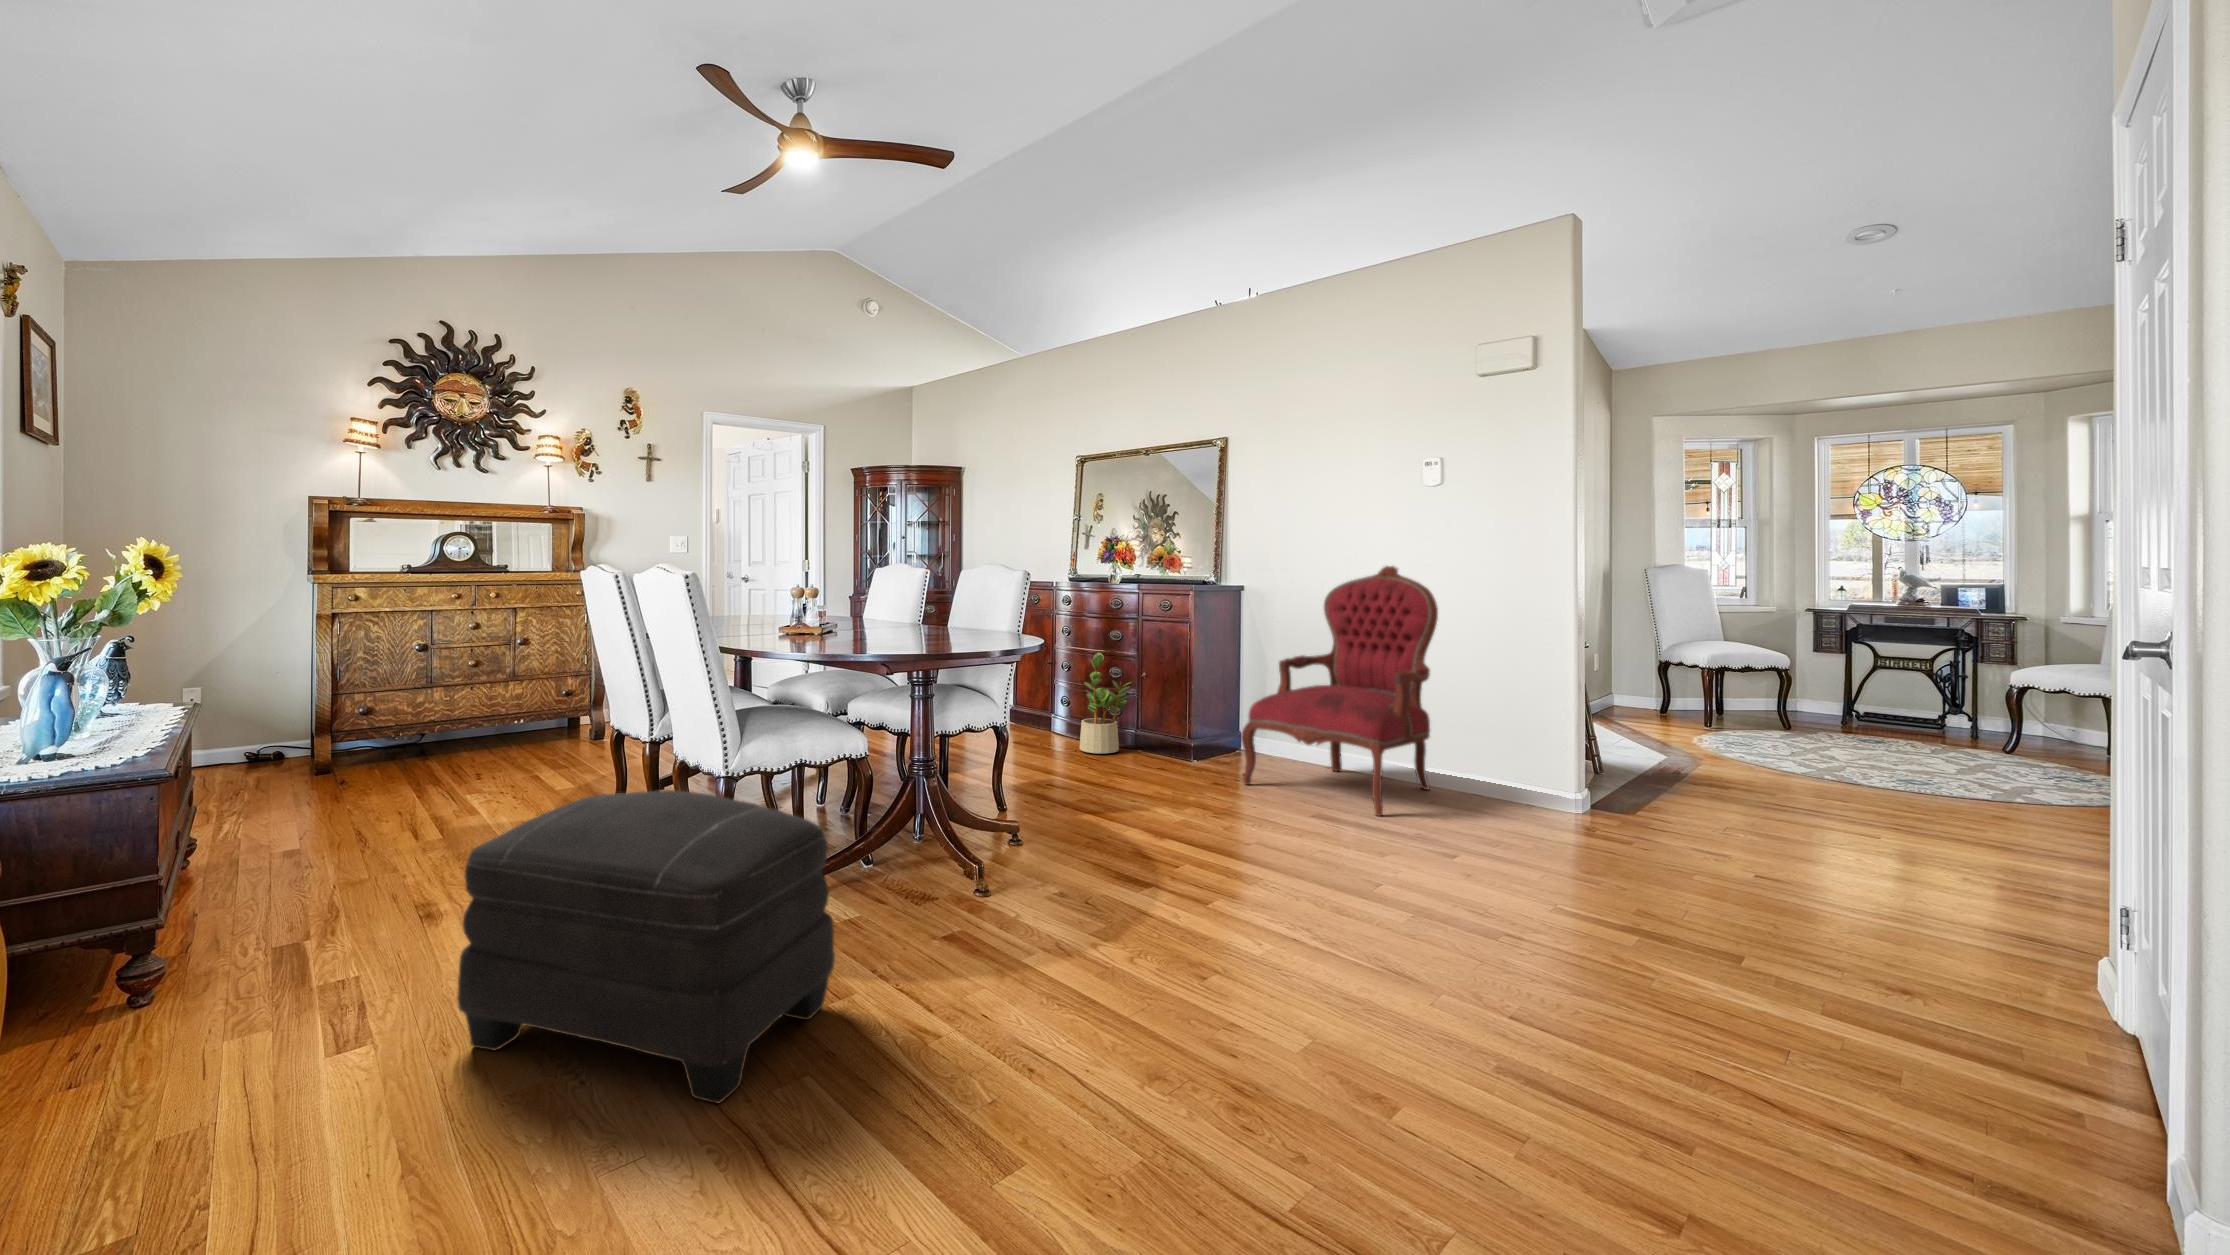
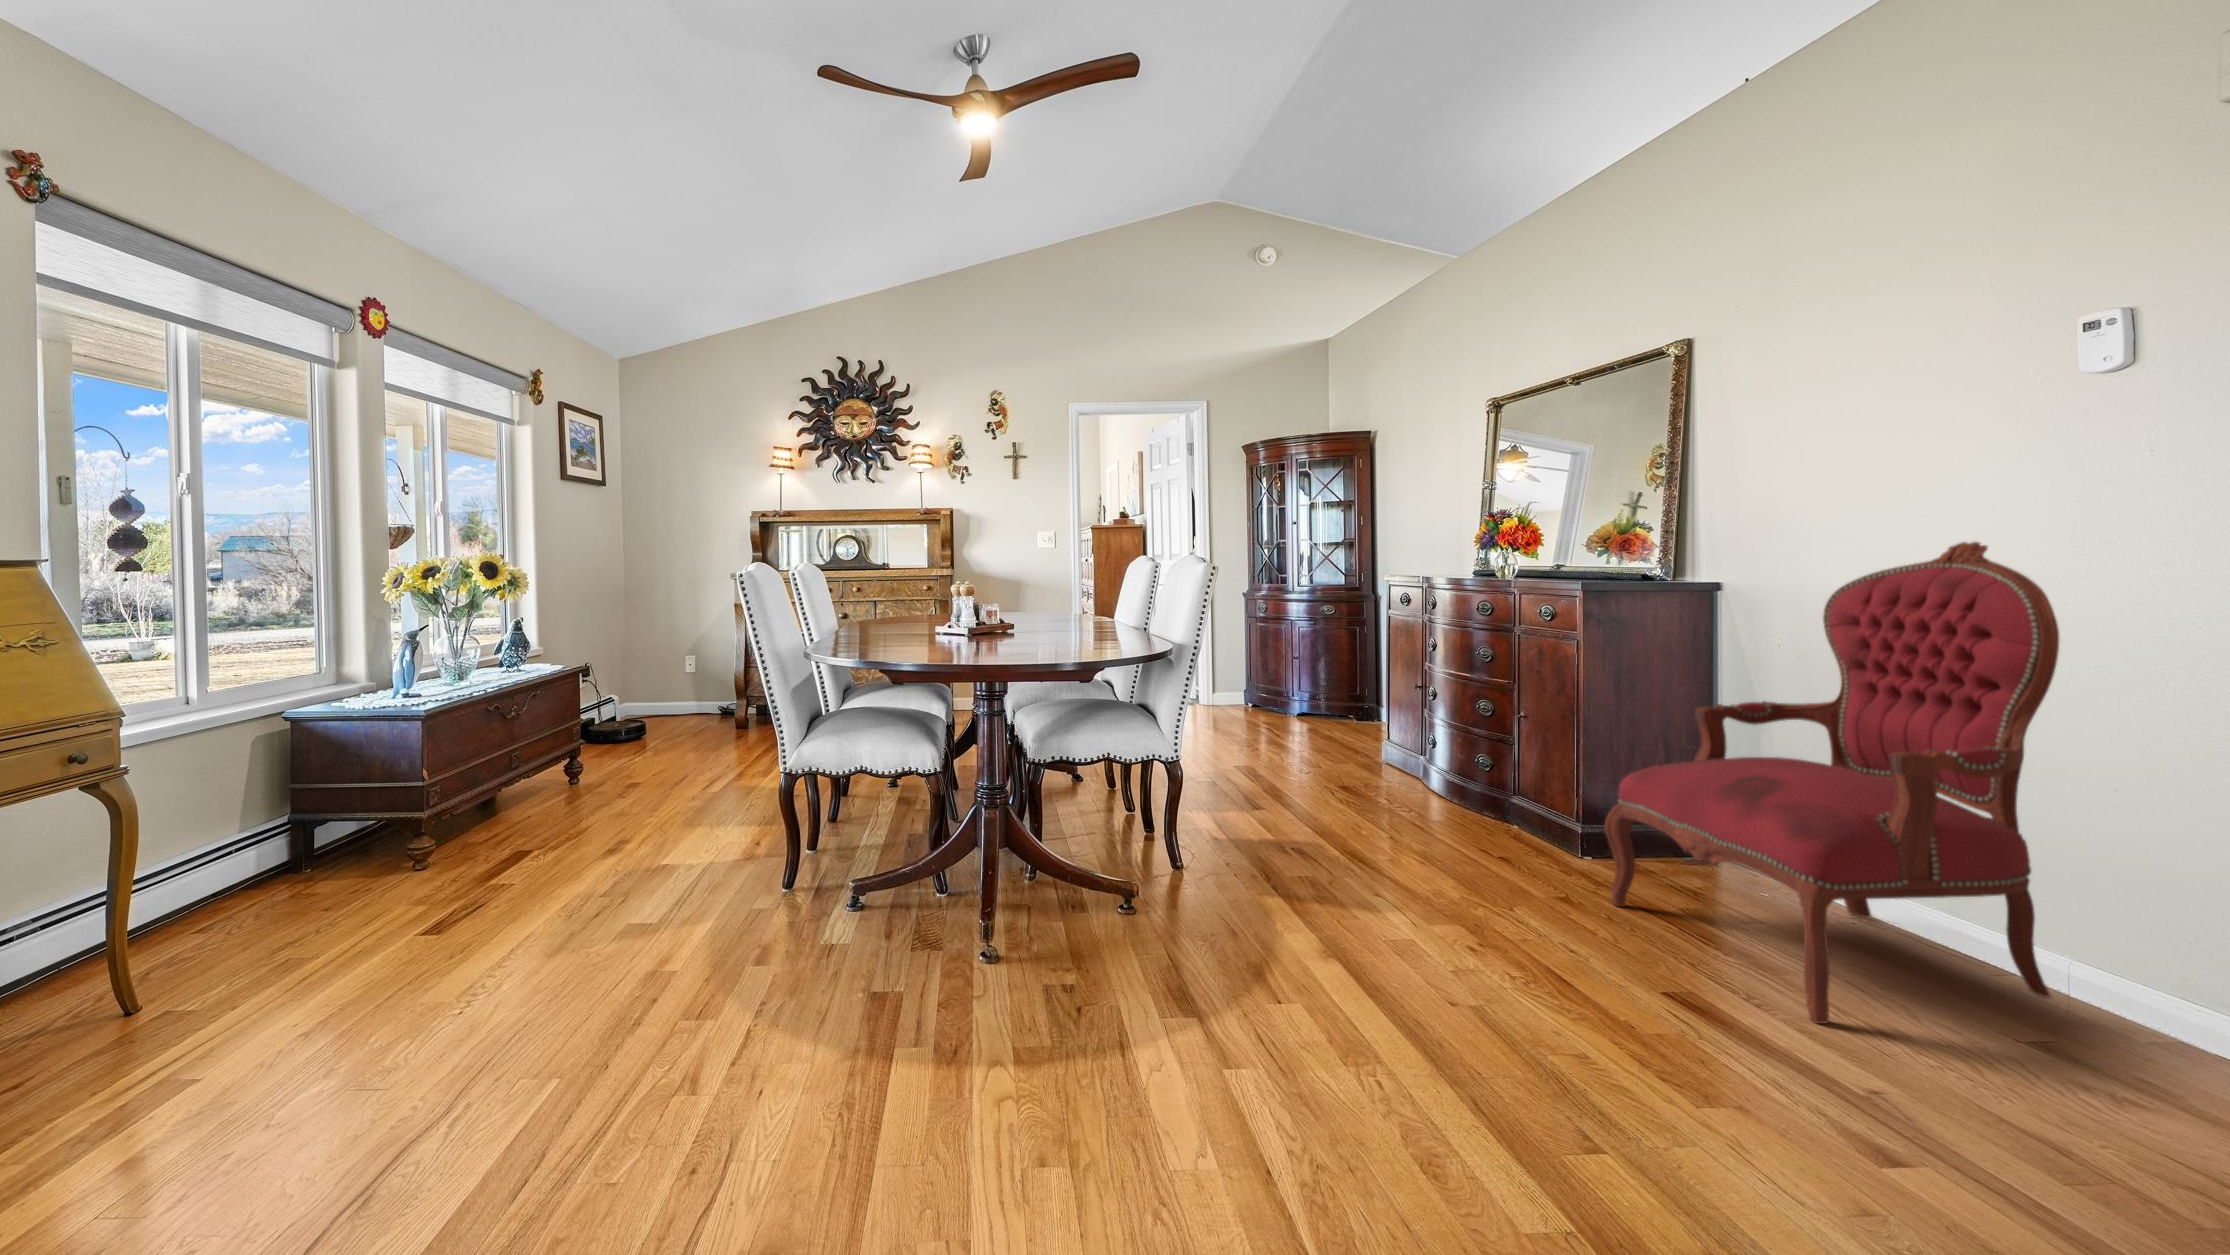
potted plant: present [1079,653,1131,754] -> none [1422,674,1501,817]
ottoman: present [457,790,835,1103] -> none [352,787,623,1124]

